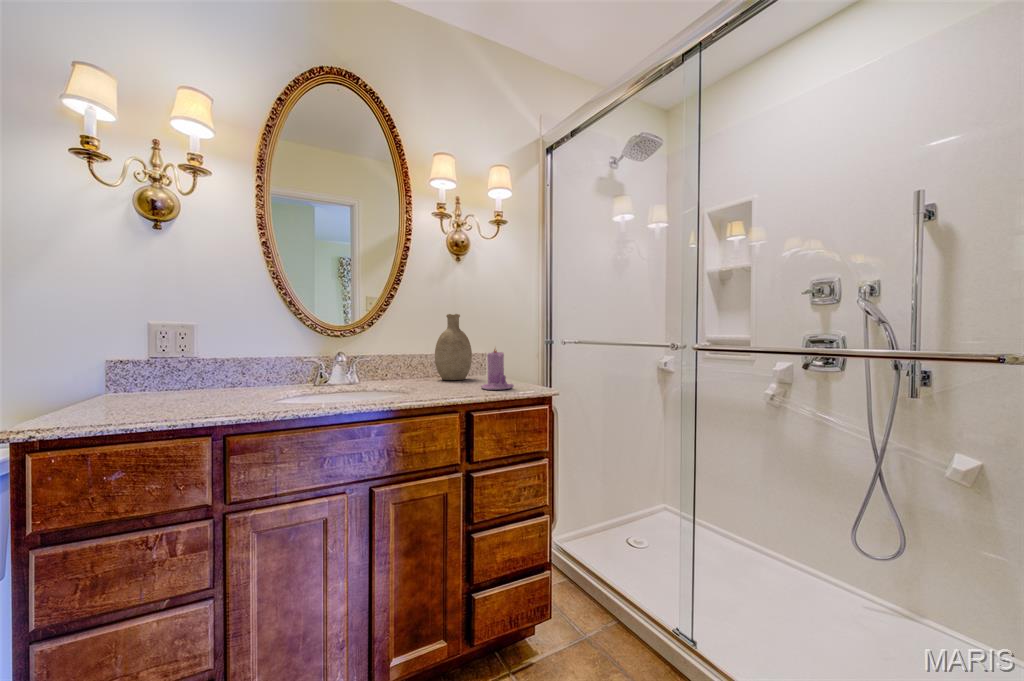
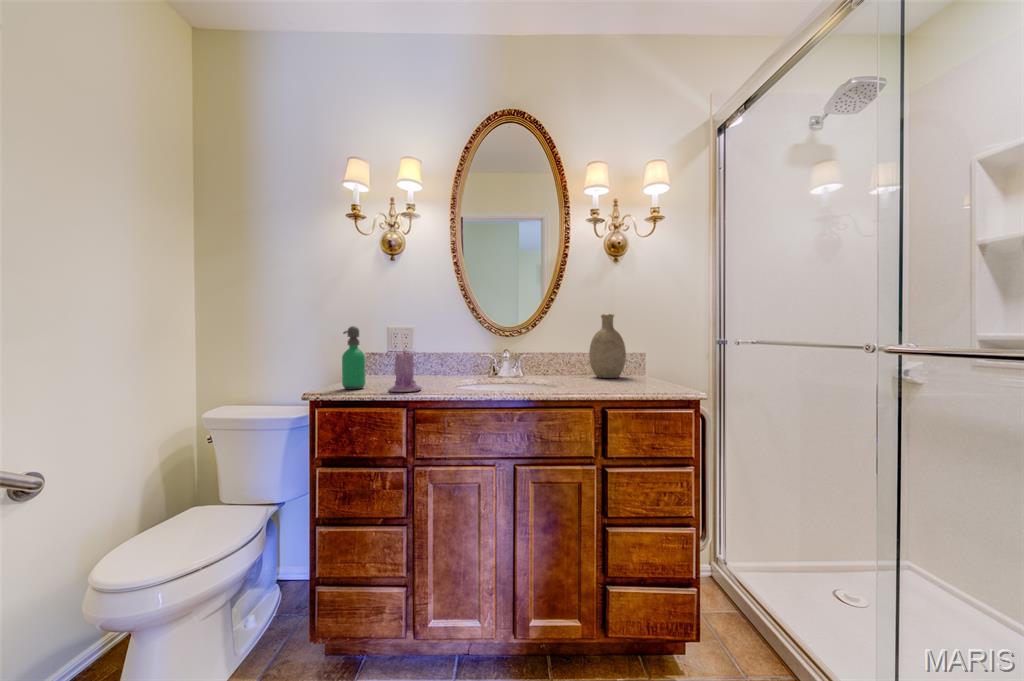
soap dispenser: none [77,320,125,418] -> present [342,326,365,389]
candle: present [481,349,514,390] -> present [388,350,421,392]

